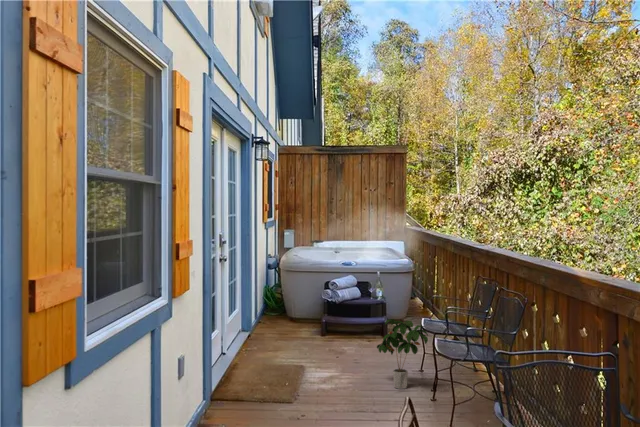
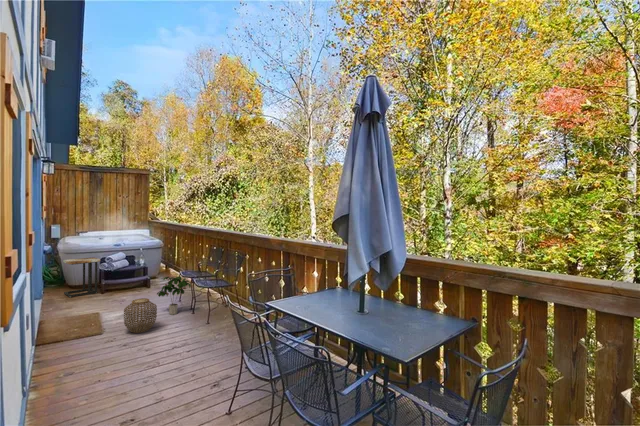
side table: none [280,280,322,336] -> present [63,257,100,297]
woven basket: none [313,349,363,407] -> present [124,298,157,333]

